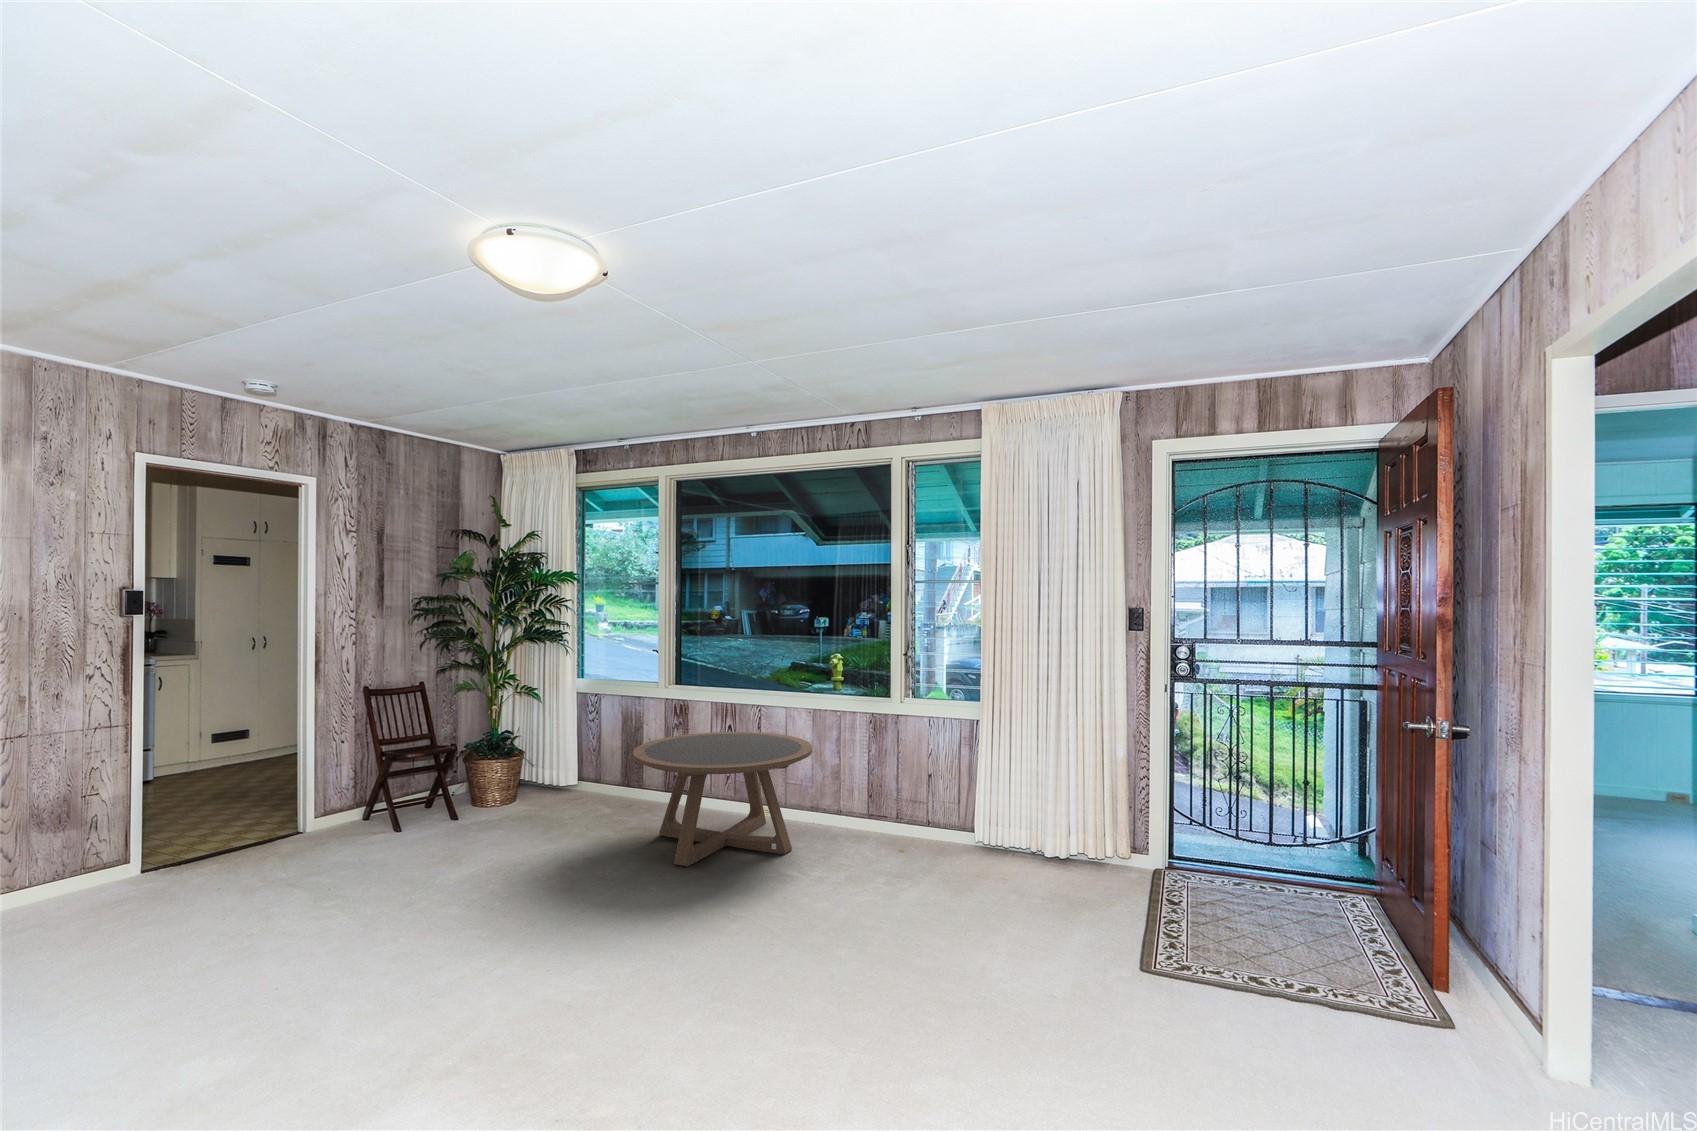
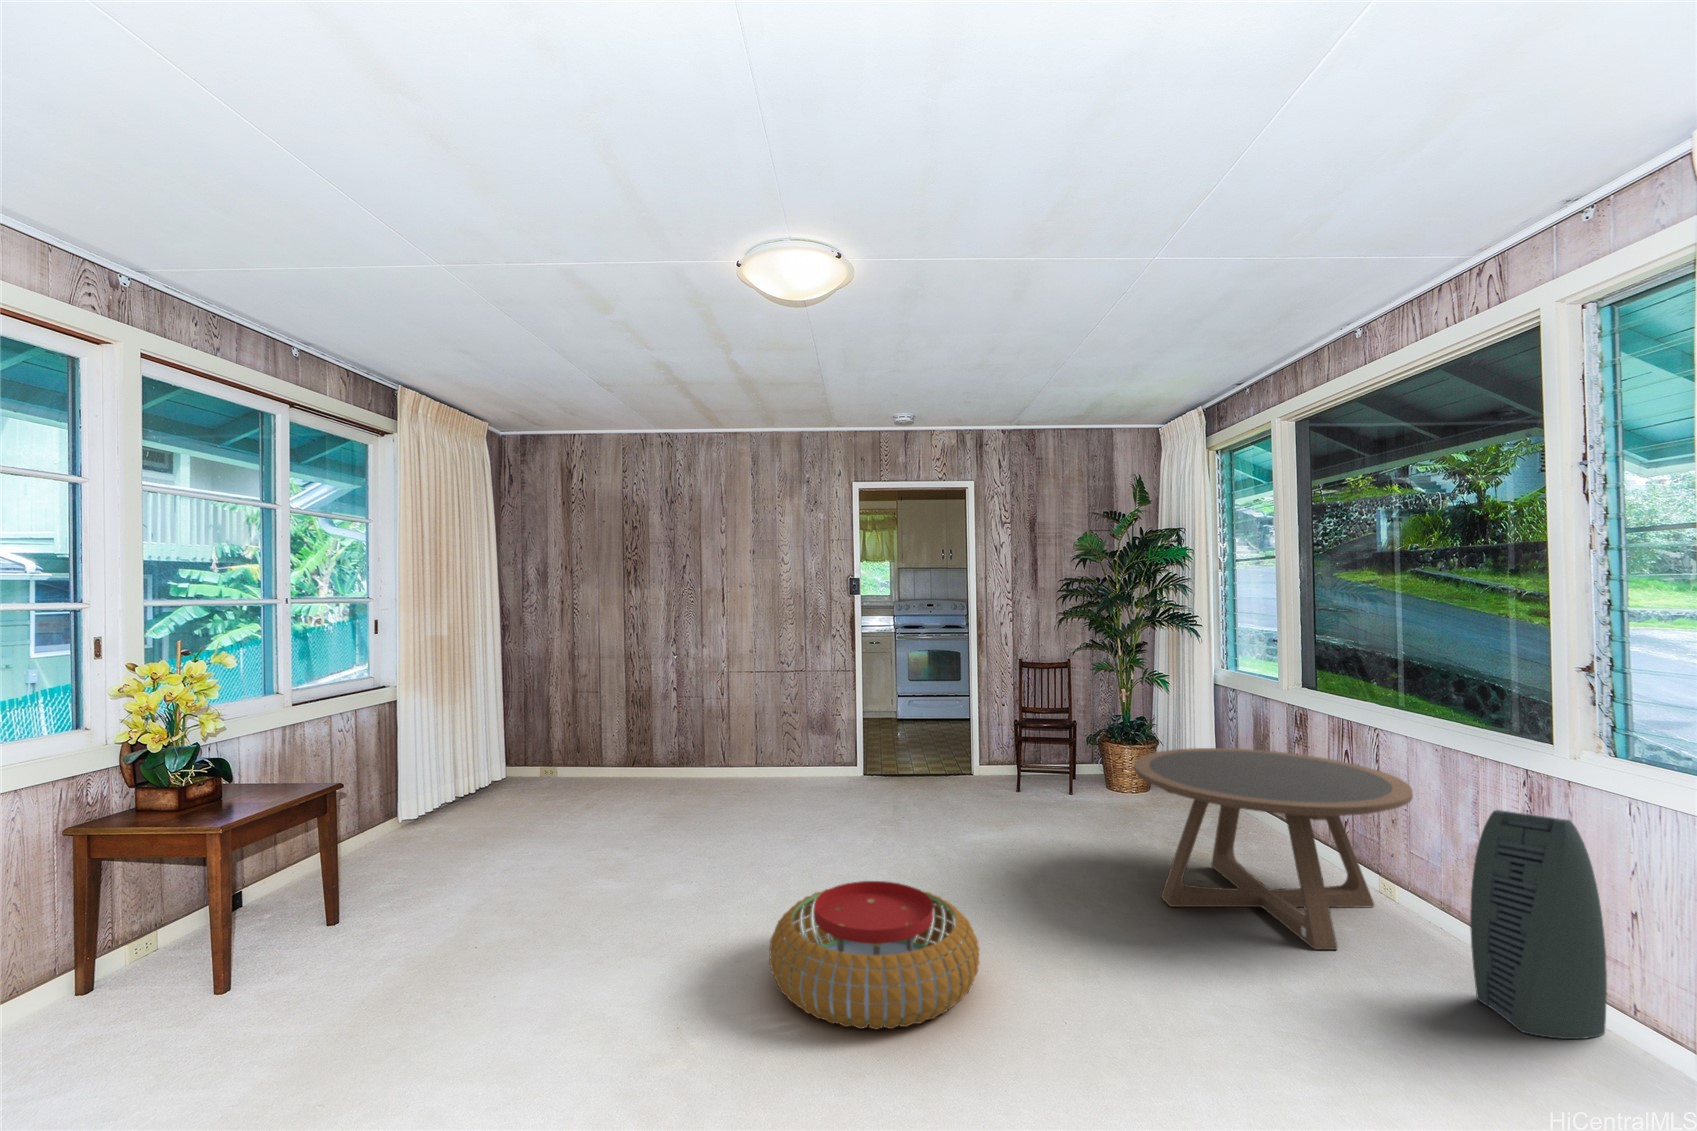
air purifier: none [863,734,908,850] -> present [1470,810,1607,1039]
pouf: none [515,908,727,1054] -> present [769,881,980,1029]

